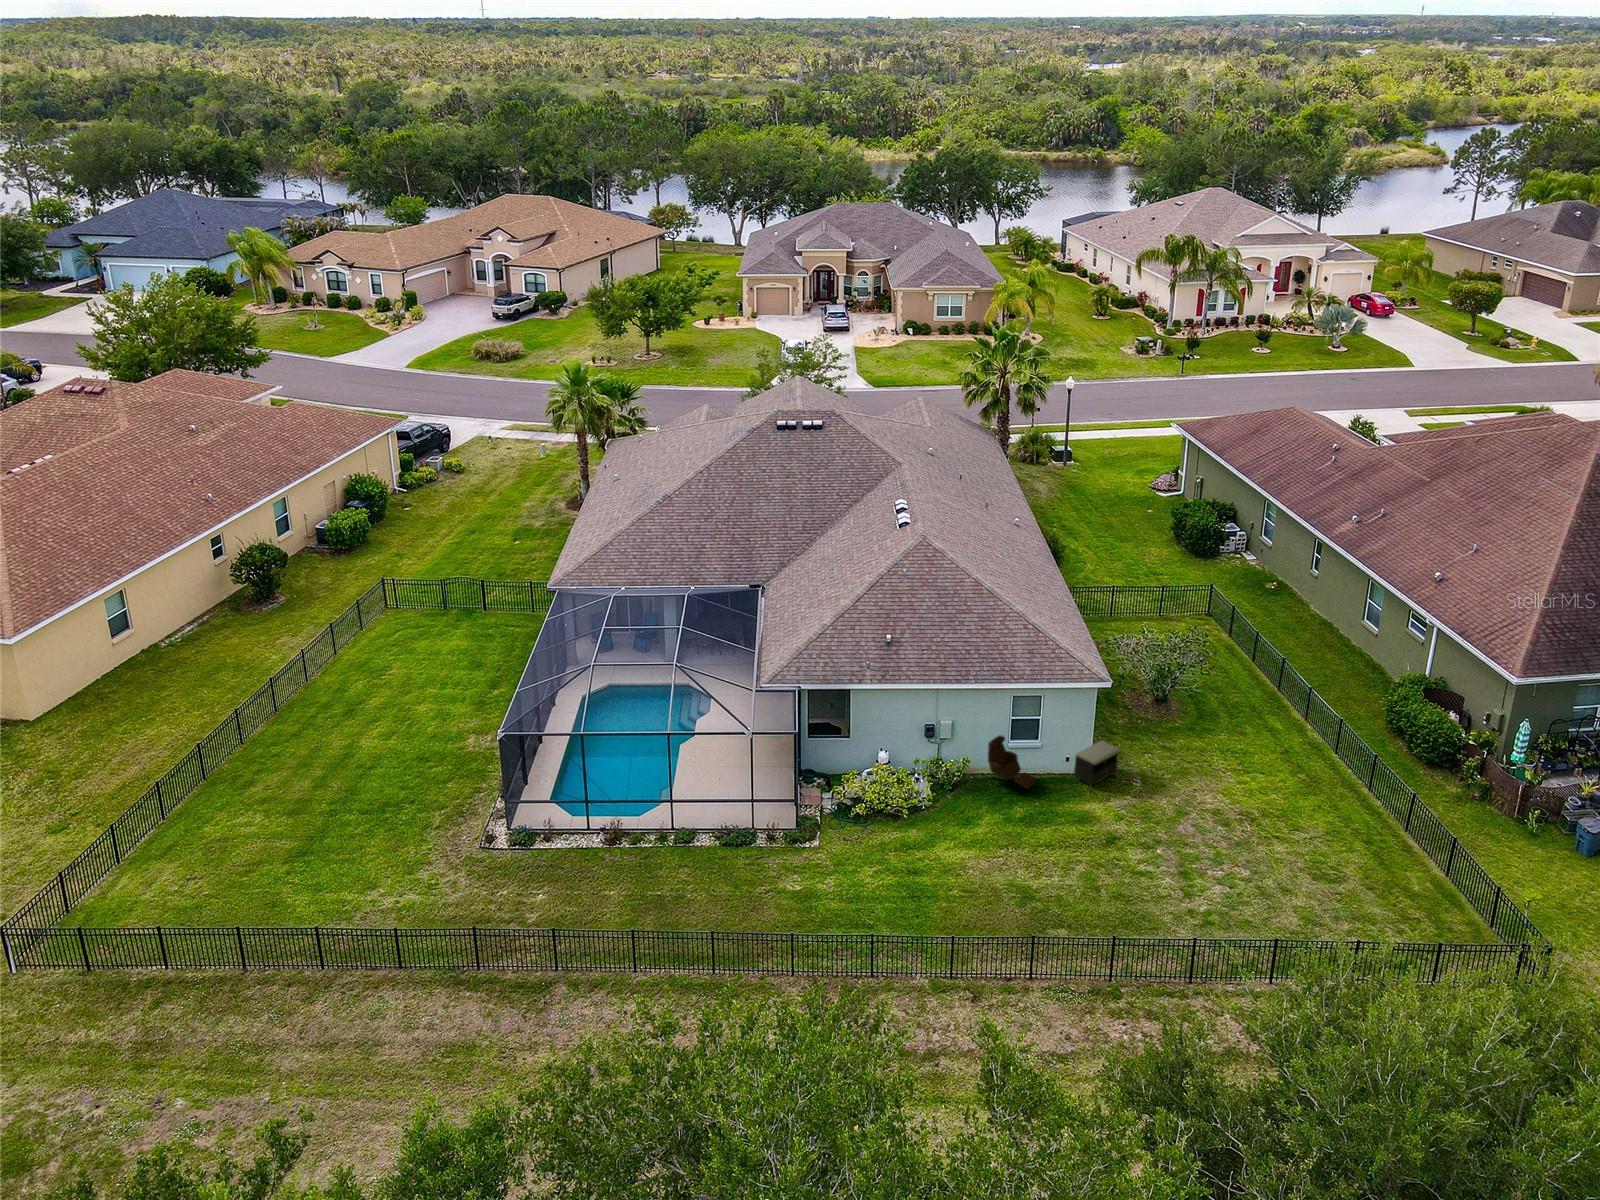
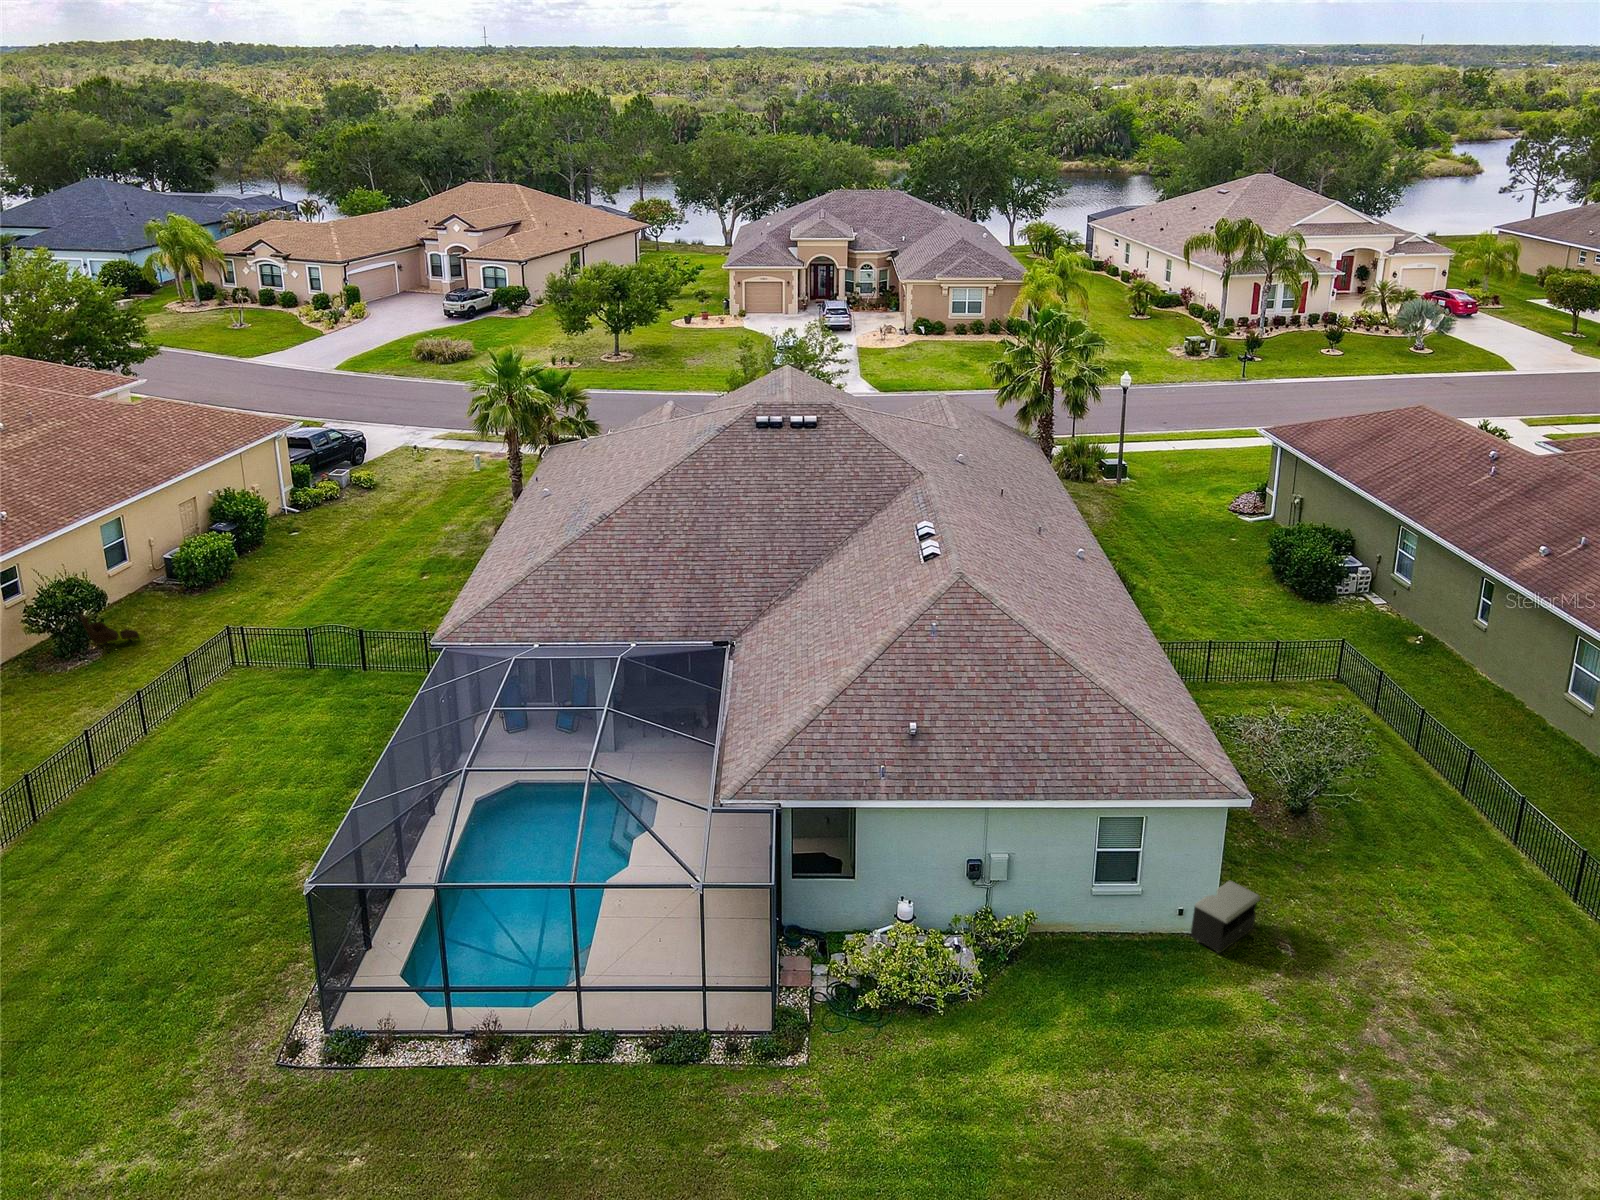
lounge chair: present [988,735,1036,789] -> present [80,615,139,652]

